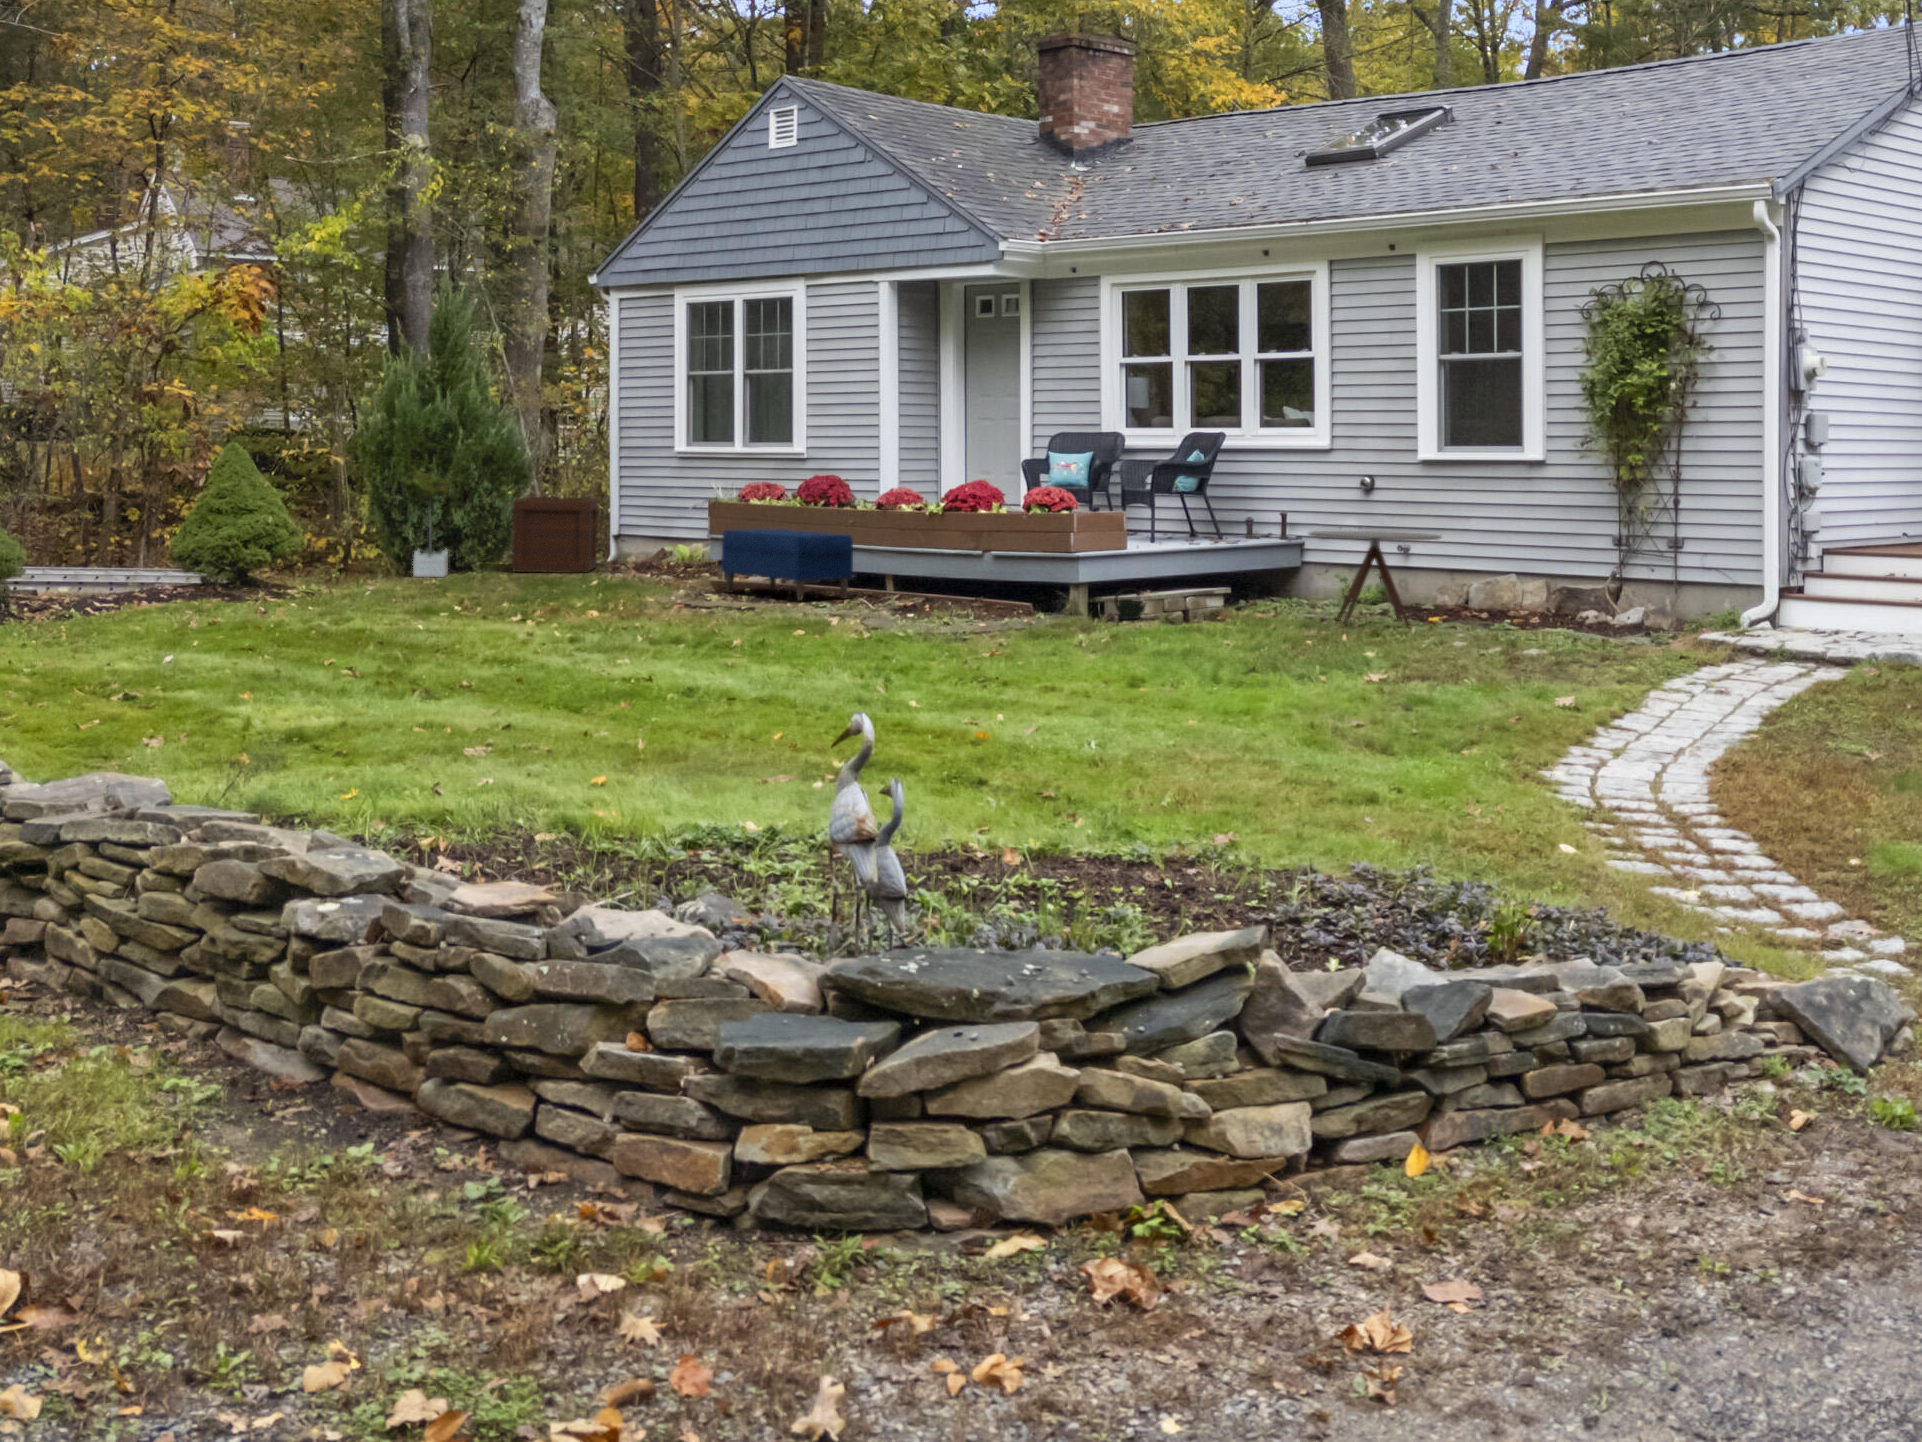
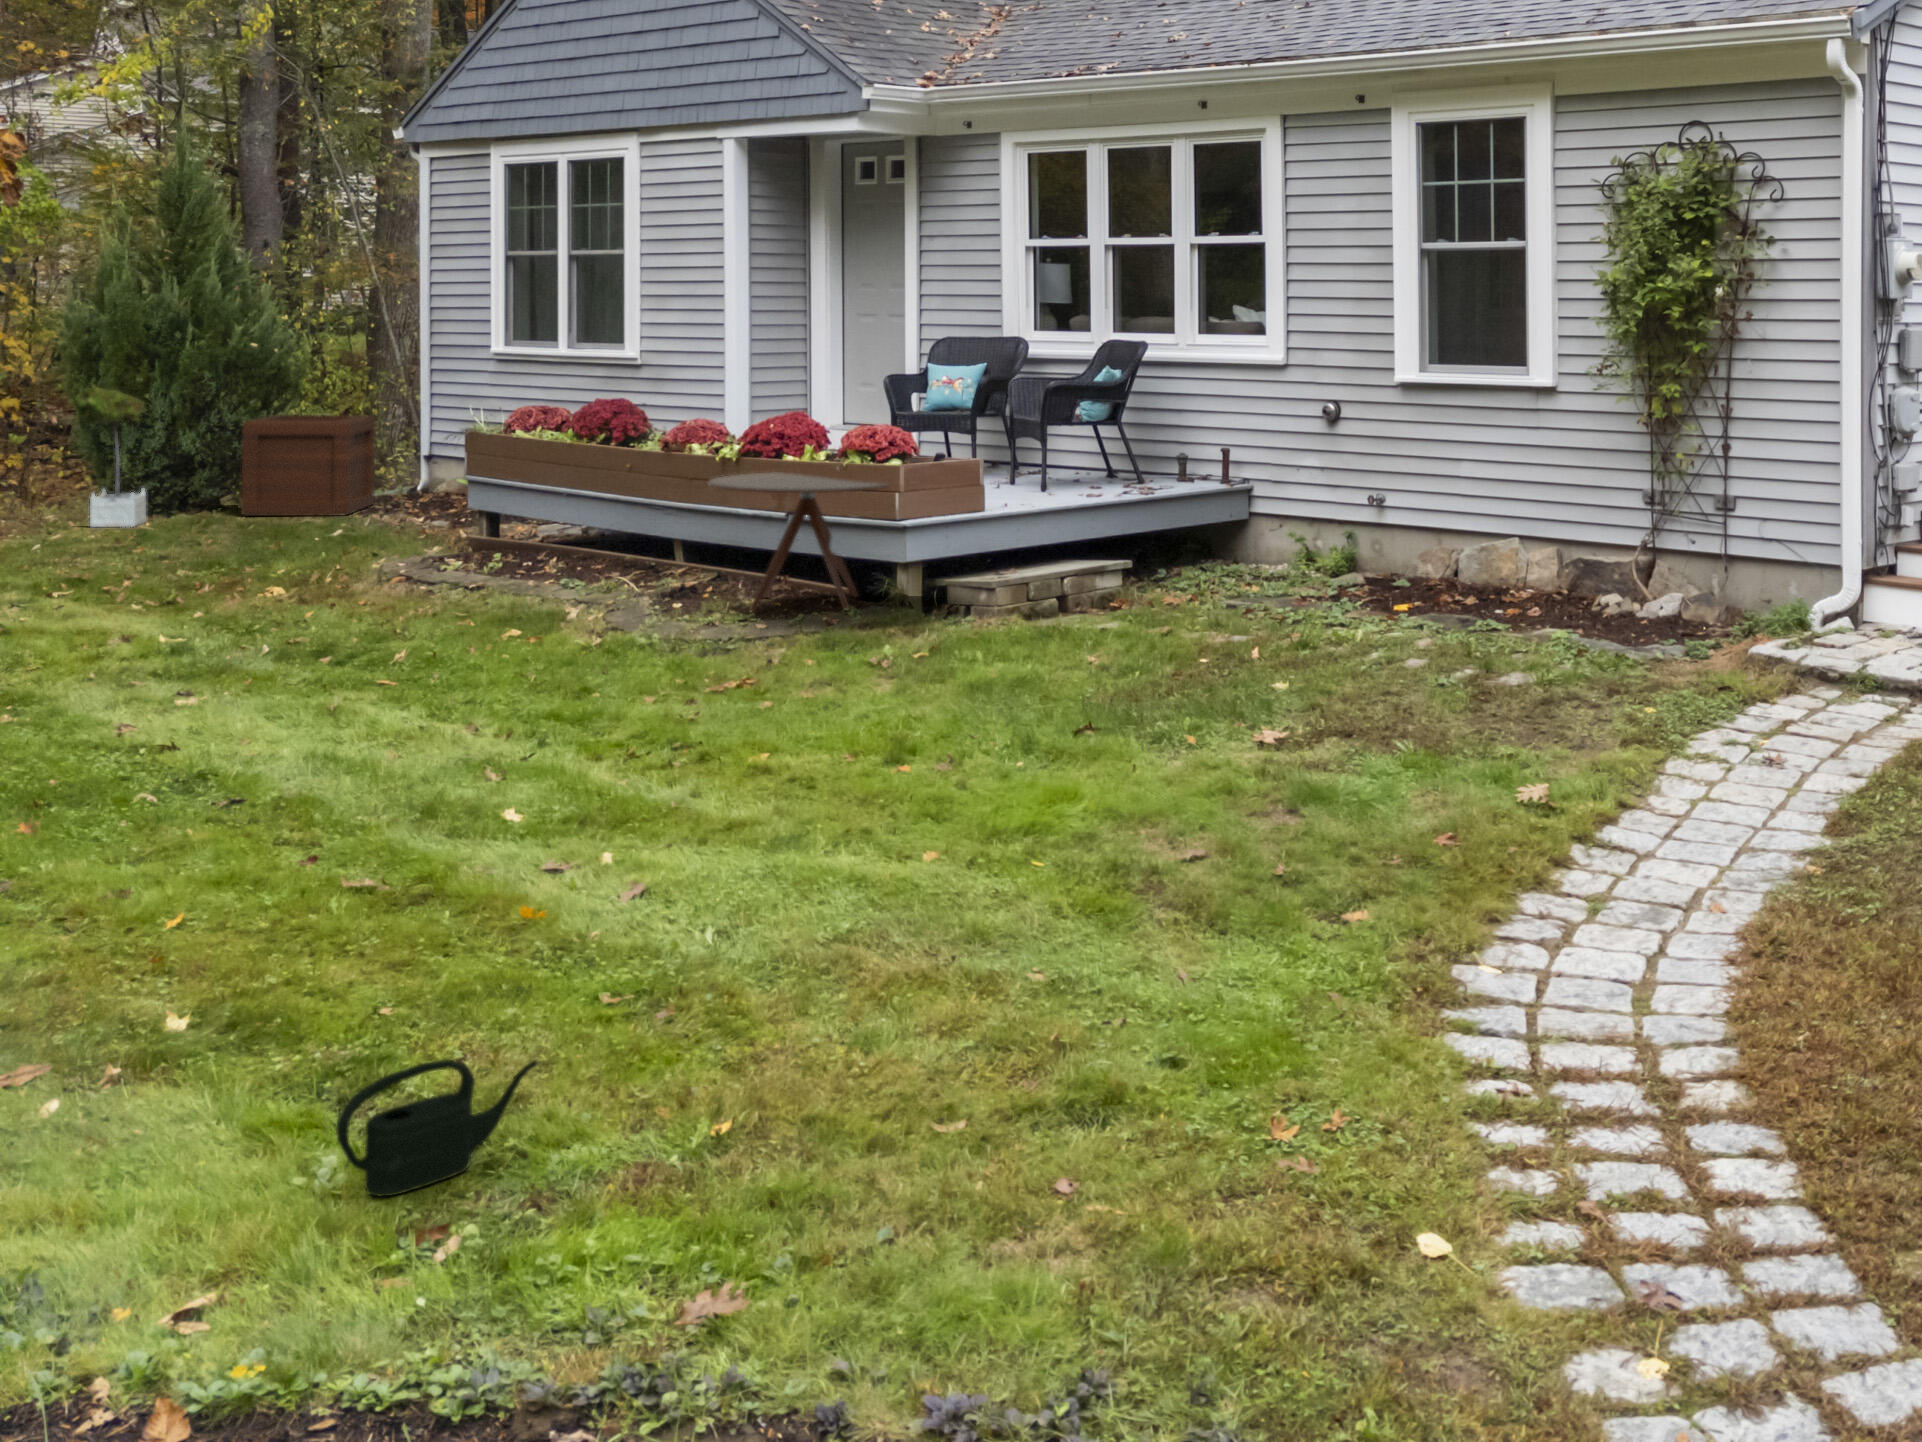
bench: present [721,529,853,601] -> none [483,466,653,570]
round table: present [1309,531,1441,628] -> present [709,473,889,612]
watering can: present [1114,588,1146,620] -> present [336,1059,537,1196]

